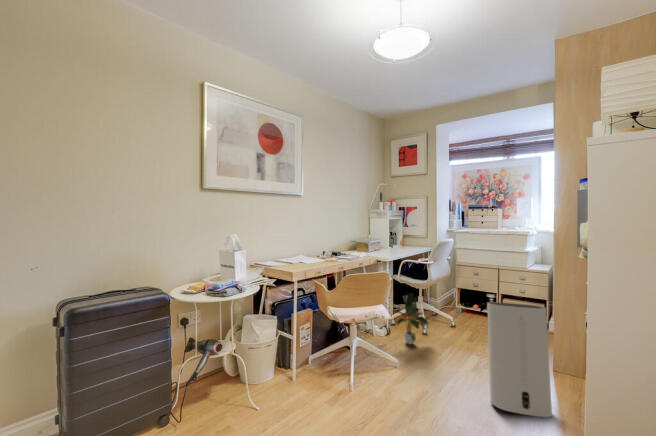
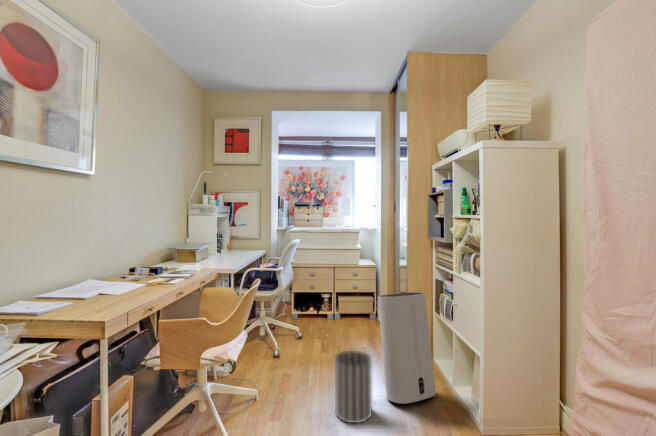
potted plant: present [395,293,429,344] -> none [253,304,295,369]
wastebasket: none [433,344,467,408] -> present [335,351,372,423]

